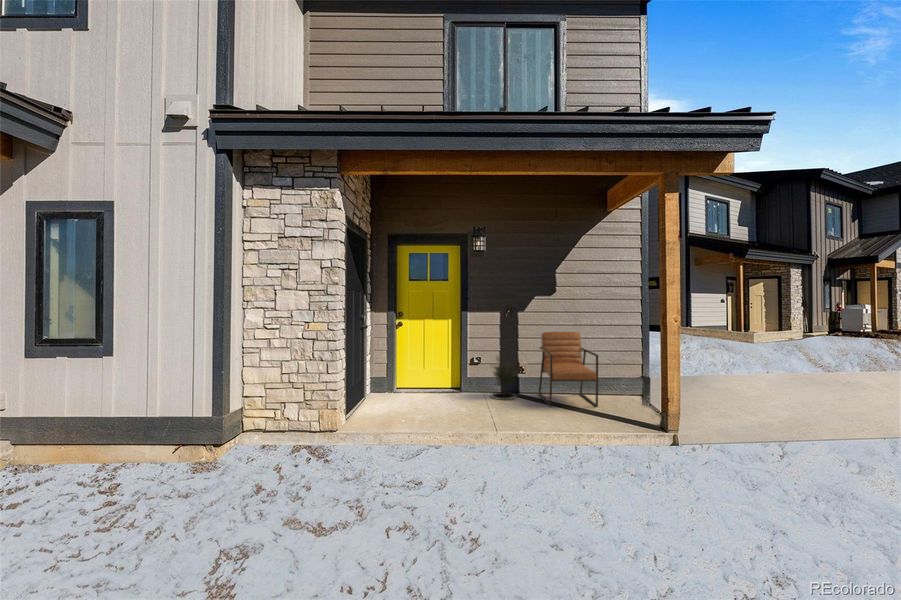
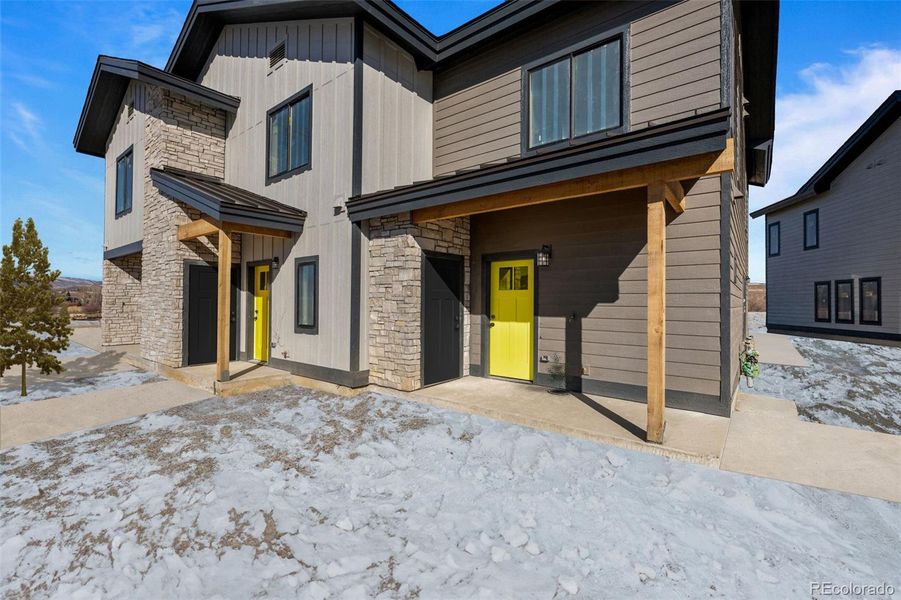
chair: present [539,332,598,407] -> none [579,338,640,415]

